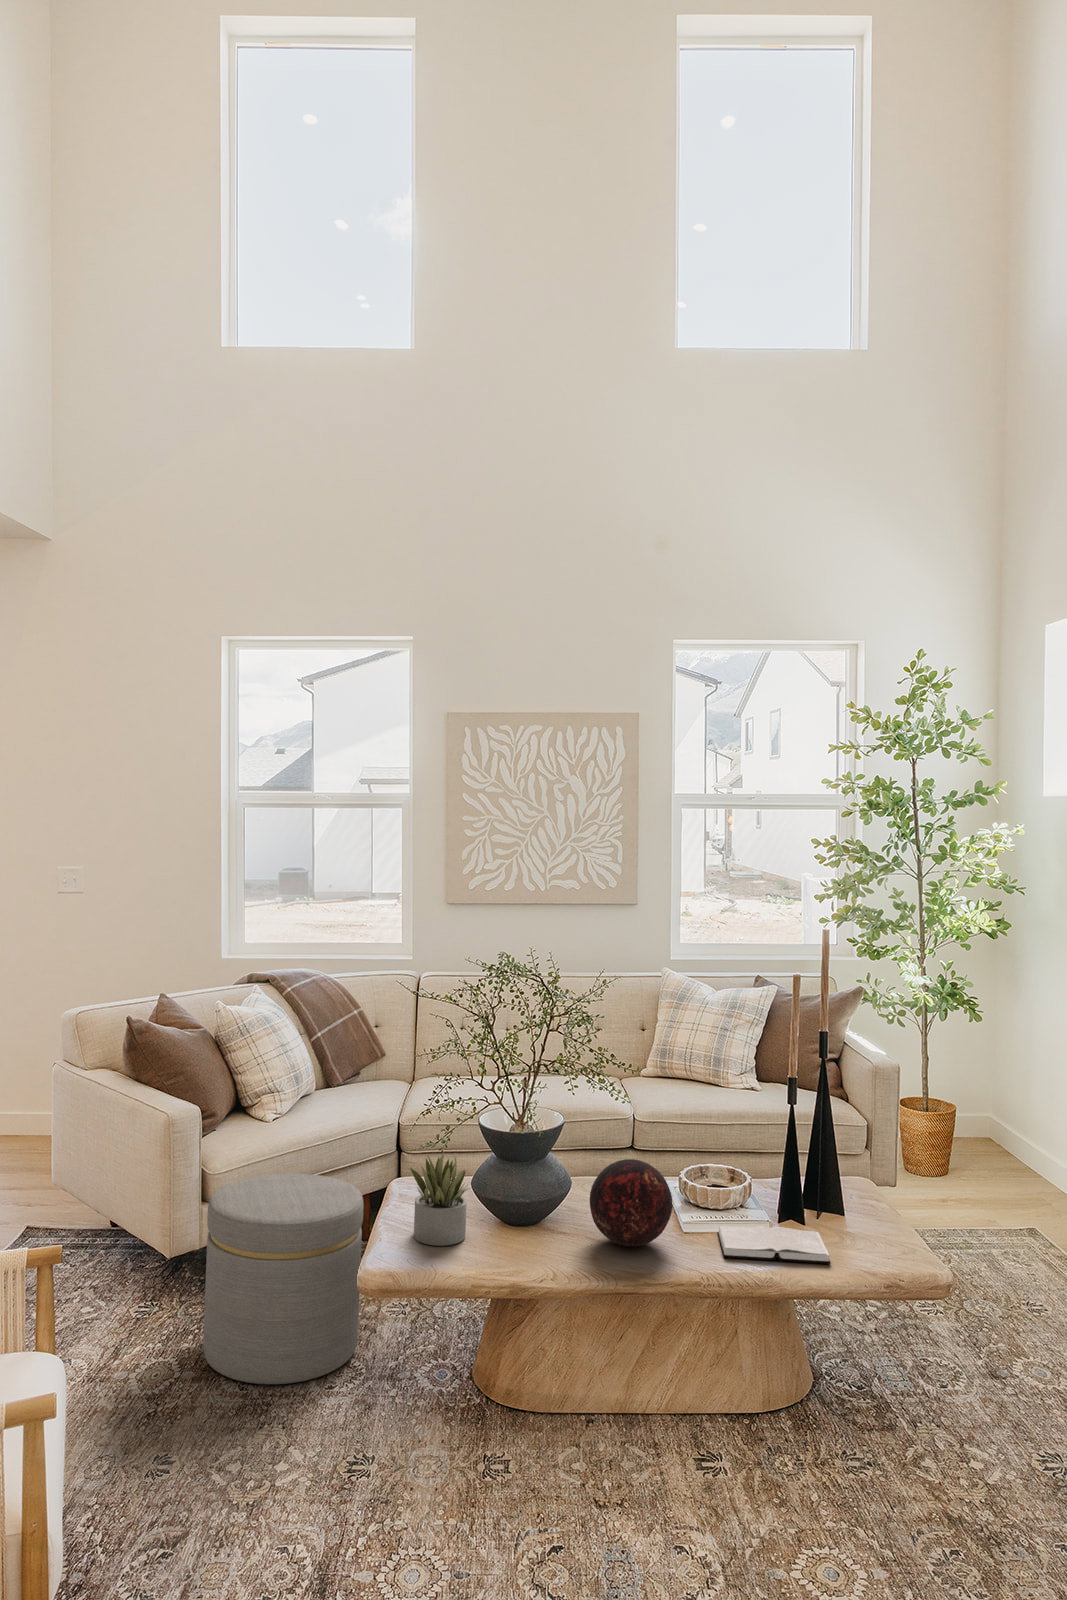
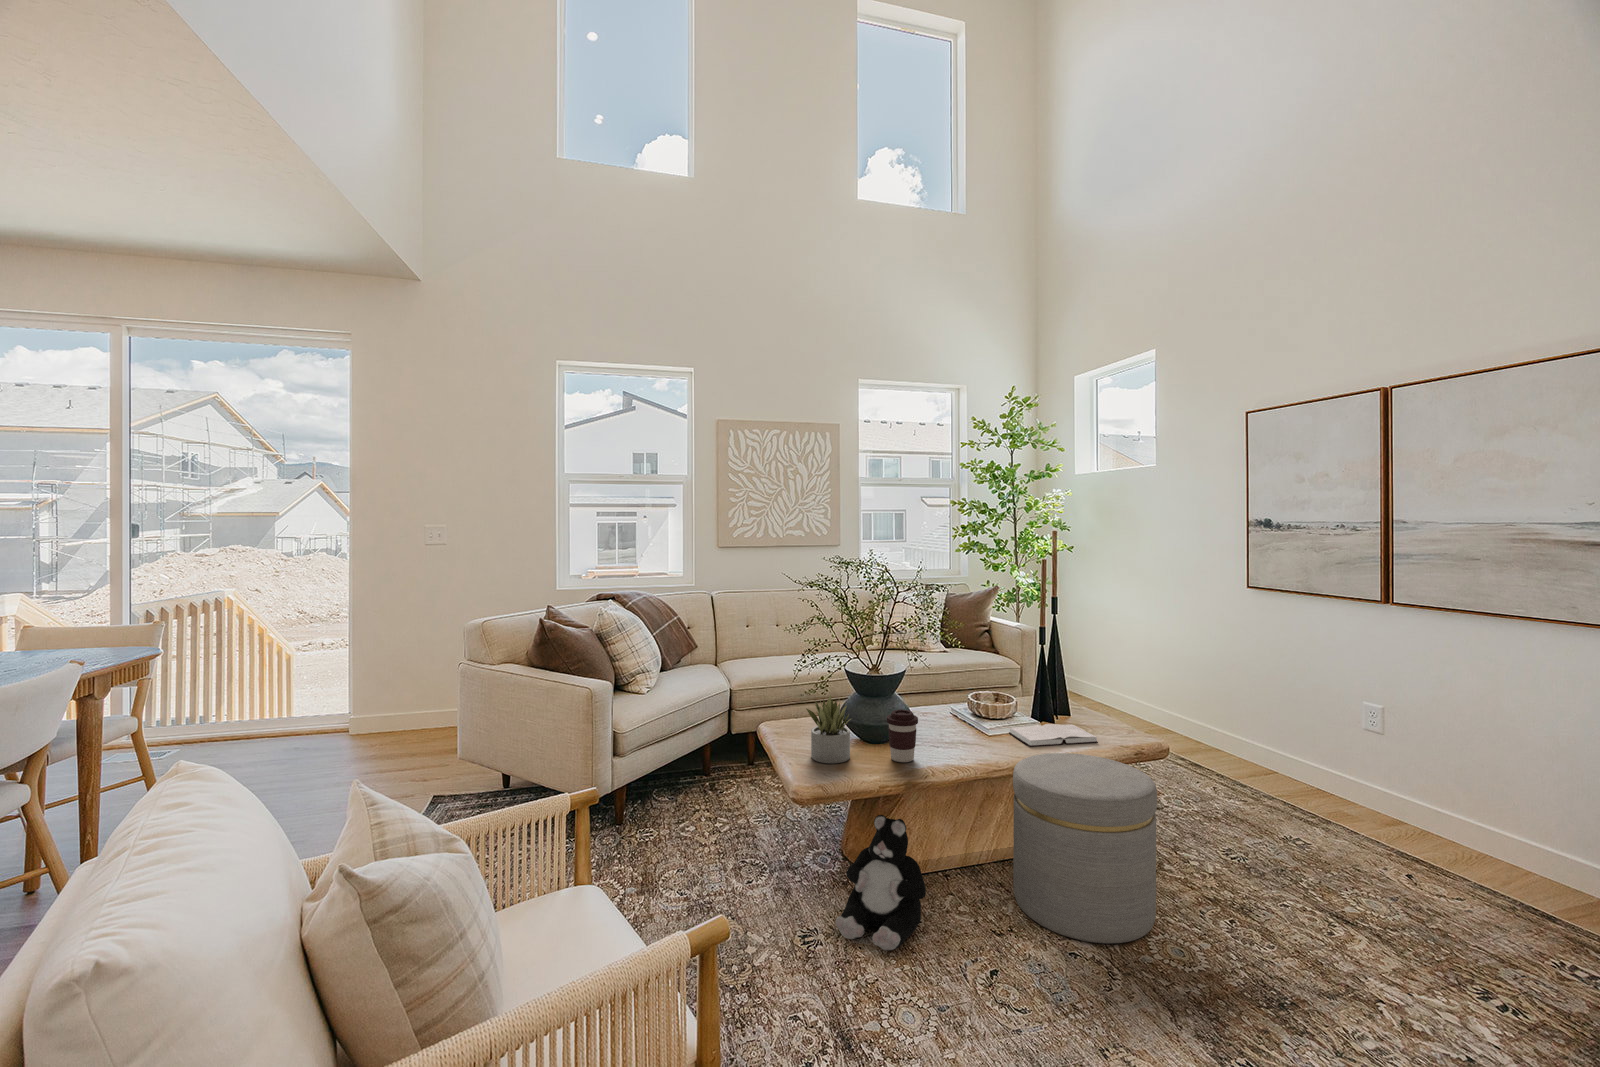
decorative orb: present [590,1159,672,1247] -> none [932,687,993,748]
ottoman: present [203,1174,364,1384] -> present [1013,753,1157,943]
coffee cup: none [511,1183,553,1256] -> present [887,710,918,762]
plush toy: none [388,1322,515,1497] -> present [836,815,926,951]

